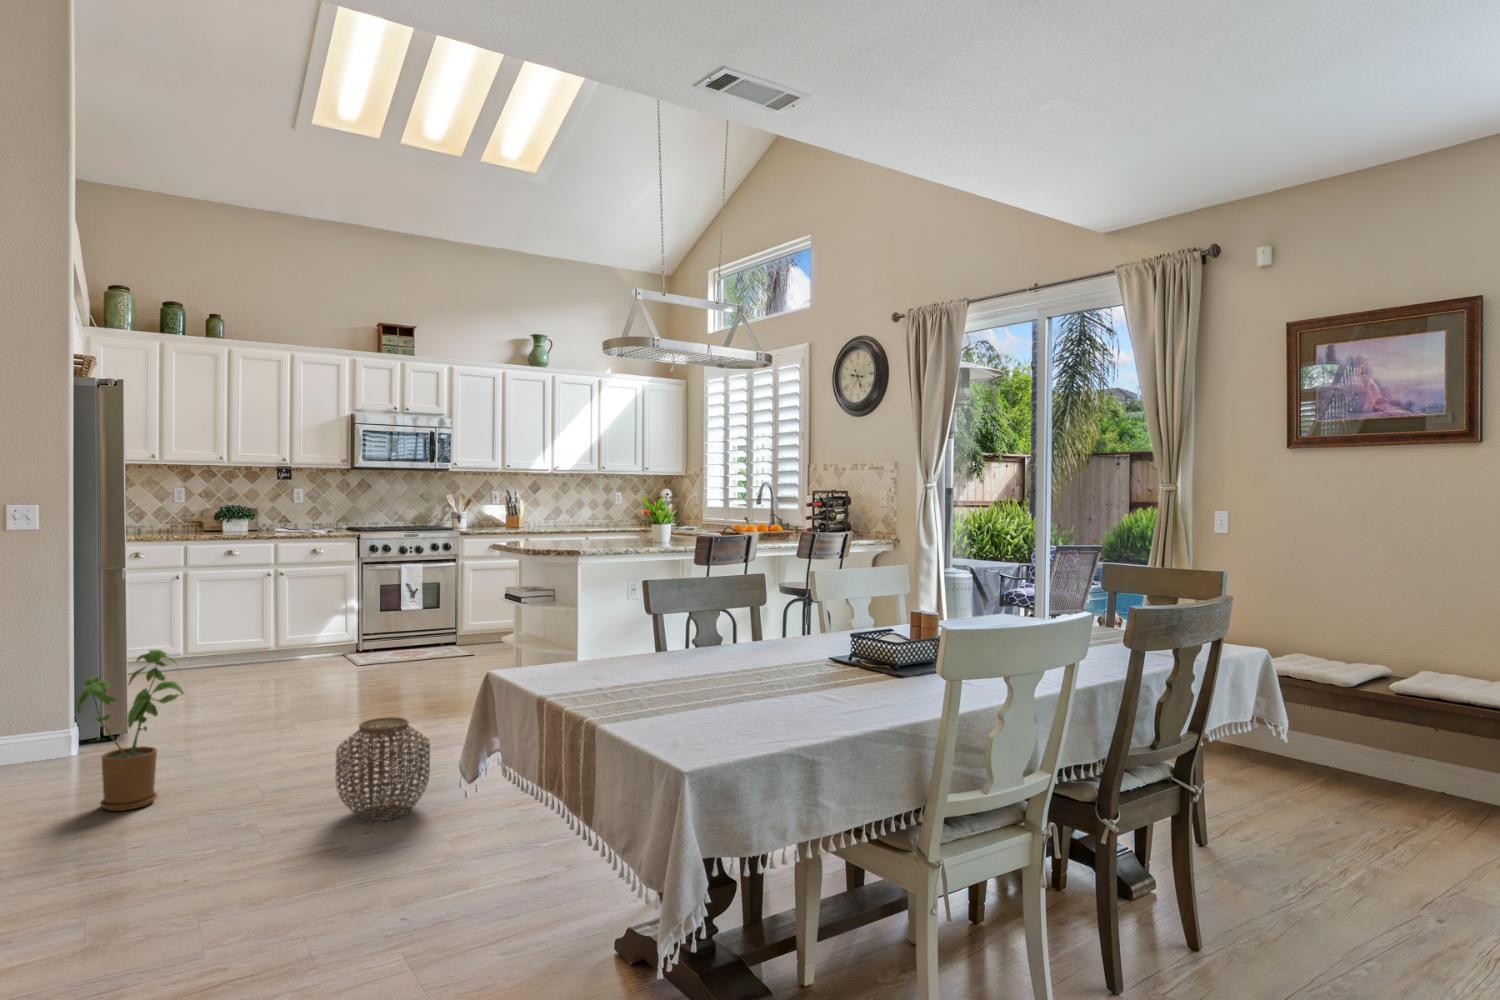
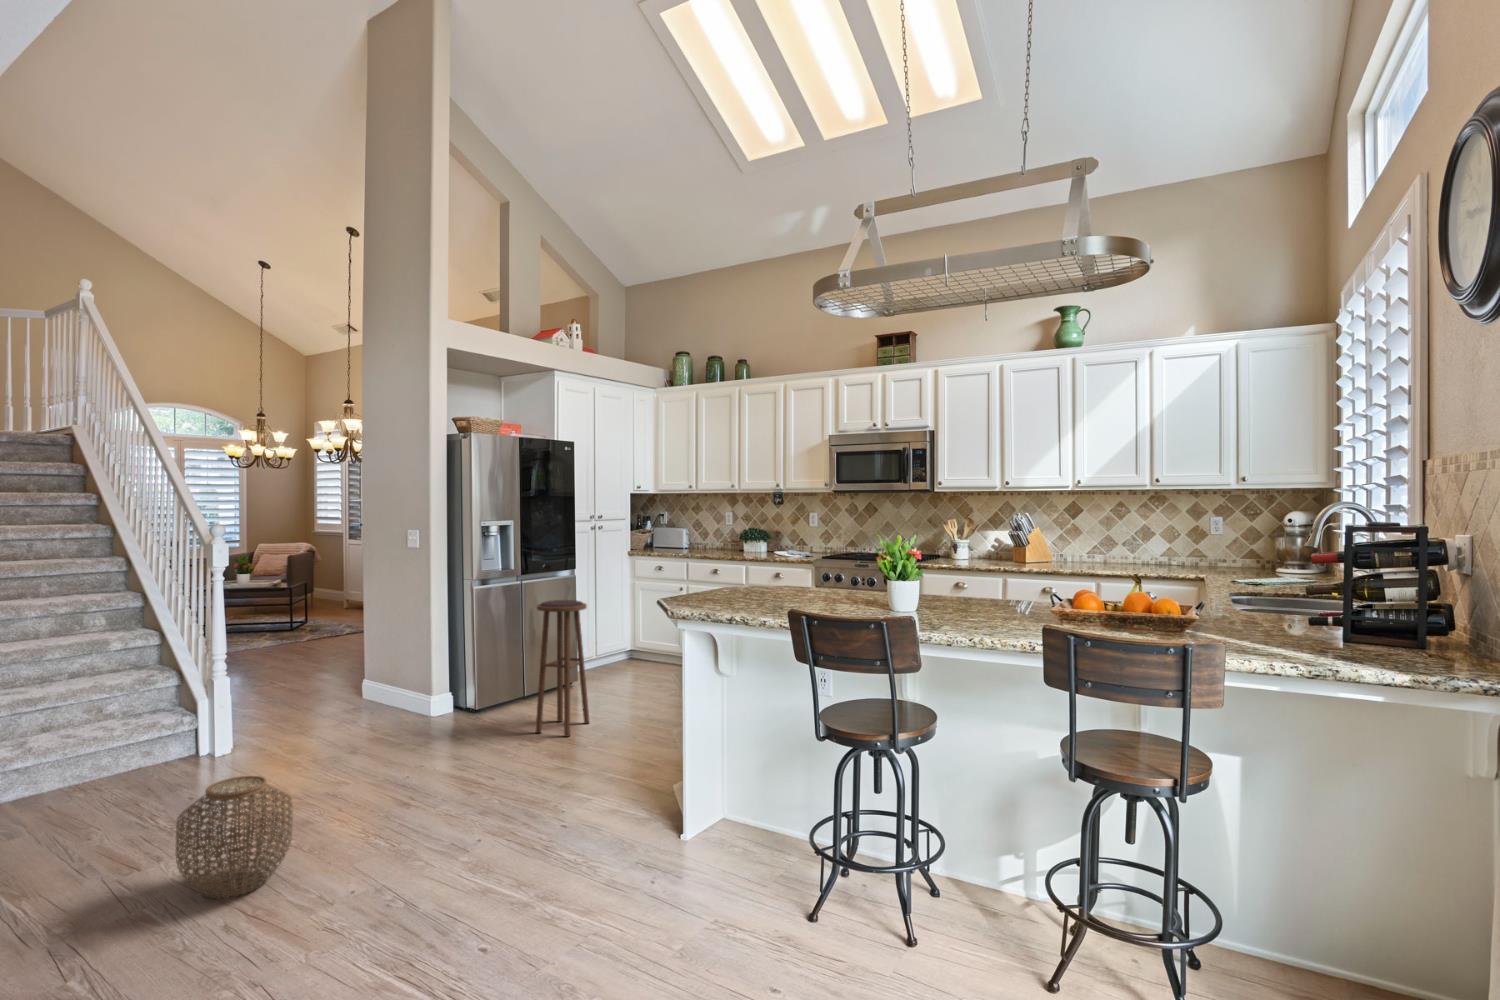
stool: none [209,579,272,724] -> present [536,600,589,737]
house plant: present [76,650,184,811] -> none [260,657,345,790]

